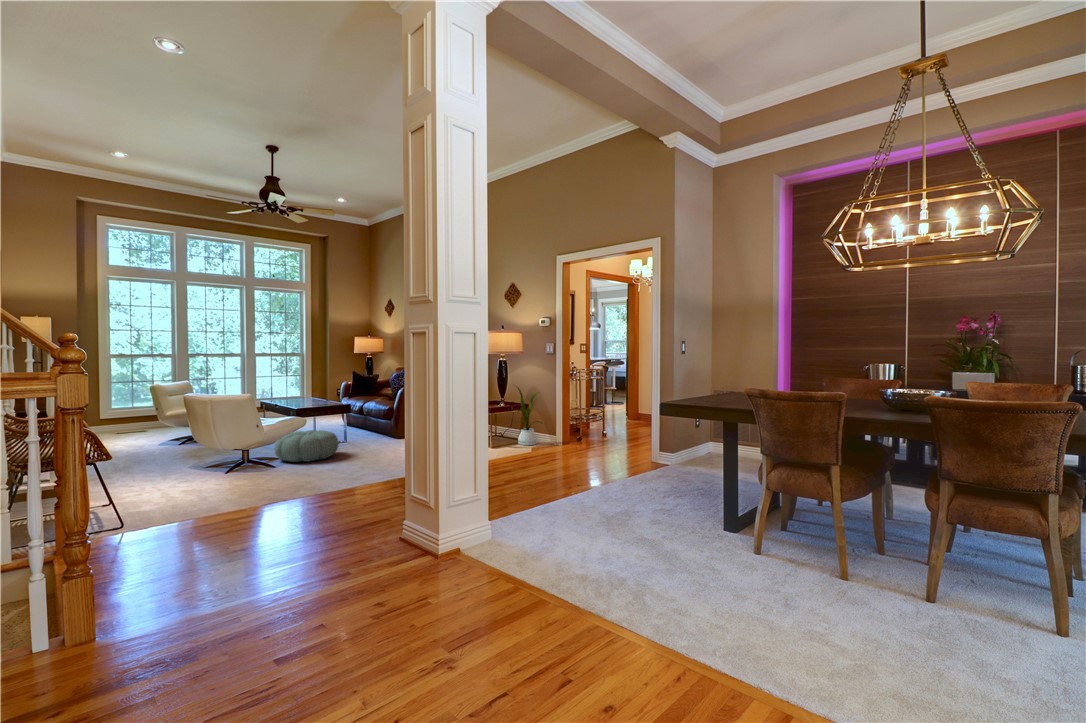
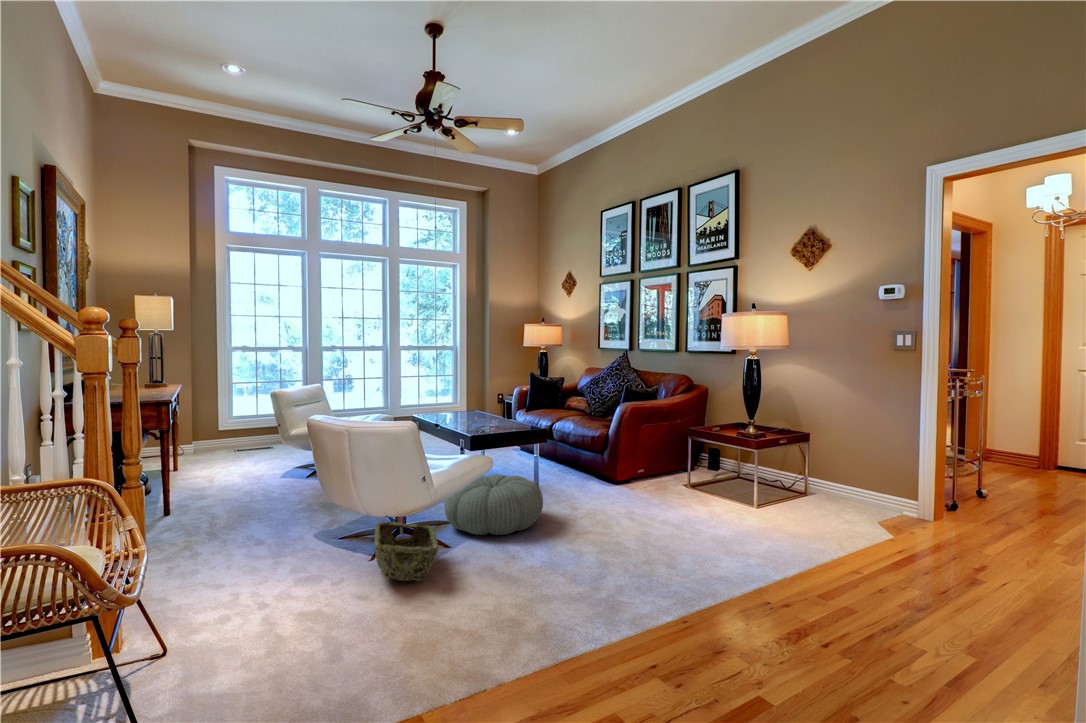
house plant: present [516,387,542,445] -> none [822,401,900,515]
woven basket: none [226,452,265,479] -> present [374,522,438,581]

